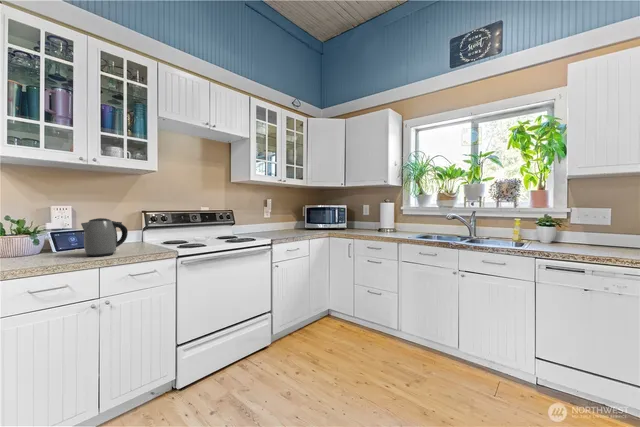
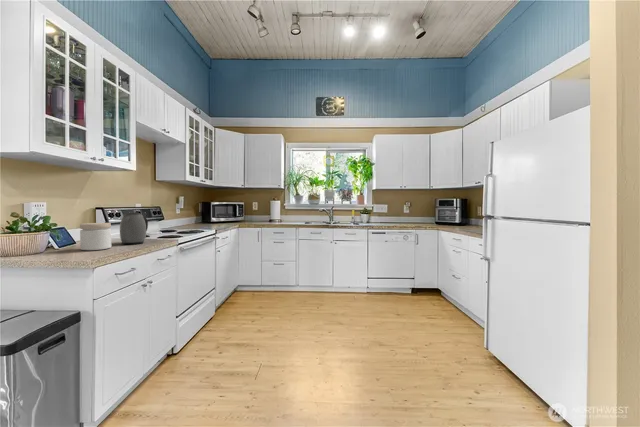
jar: none [23,230,61,261] -> present [80,223,111,250]

